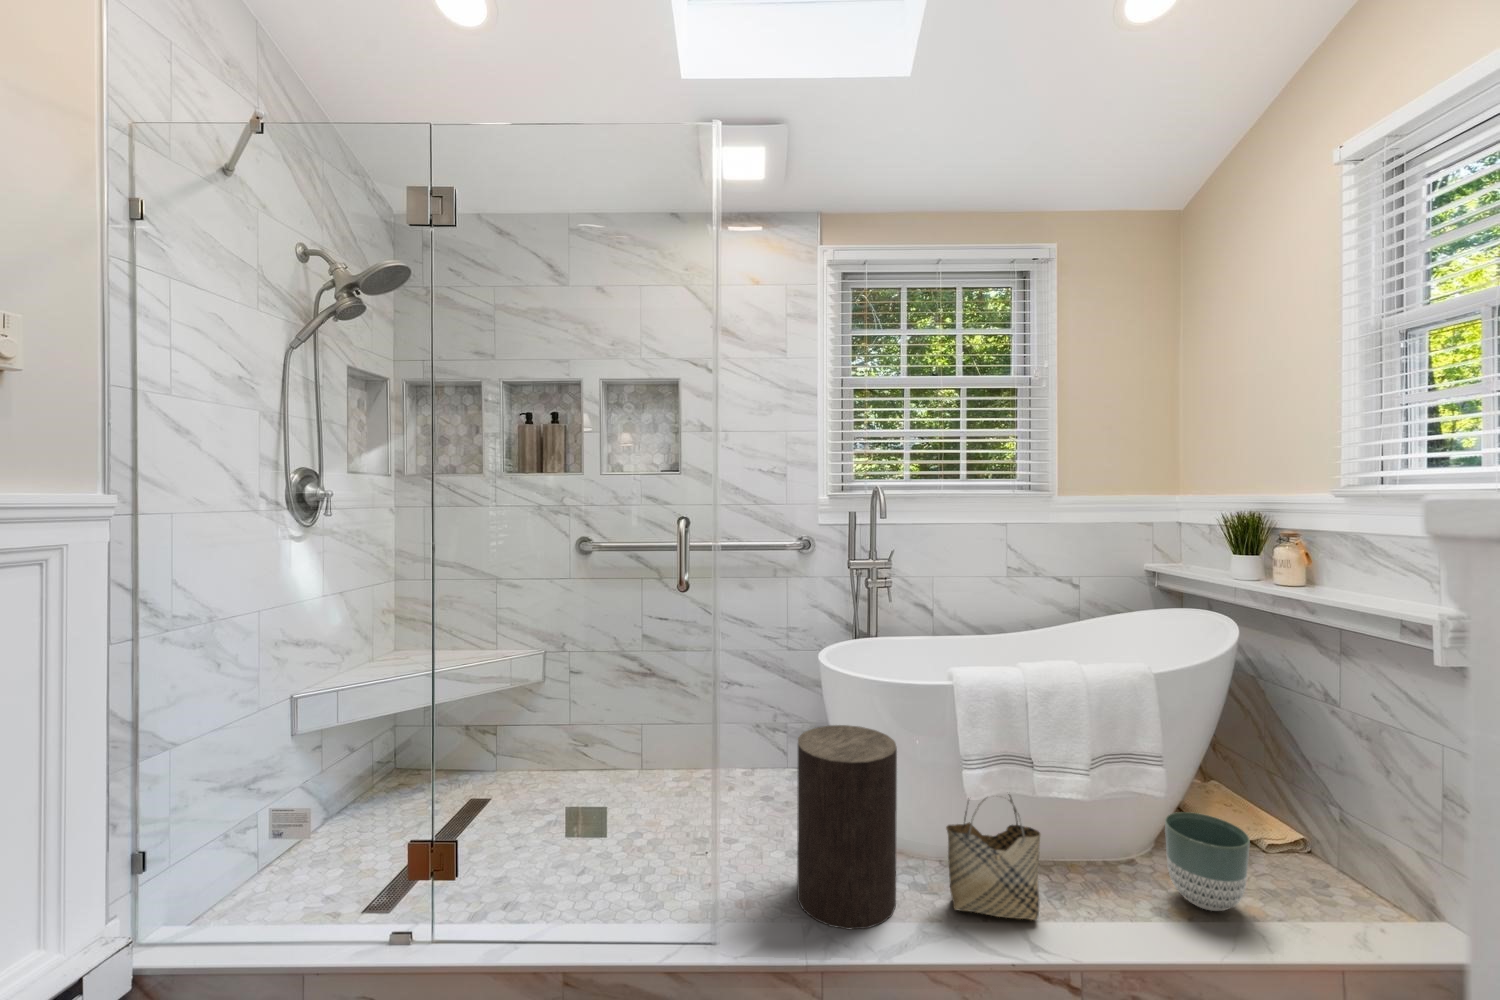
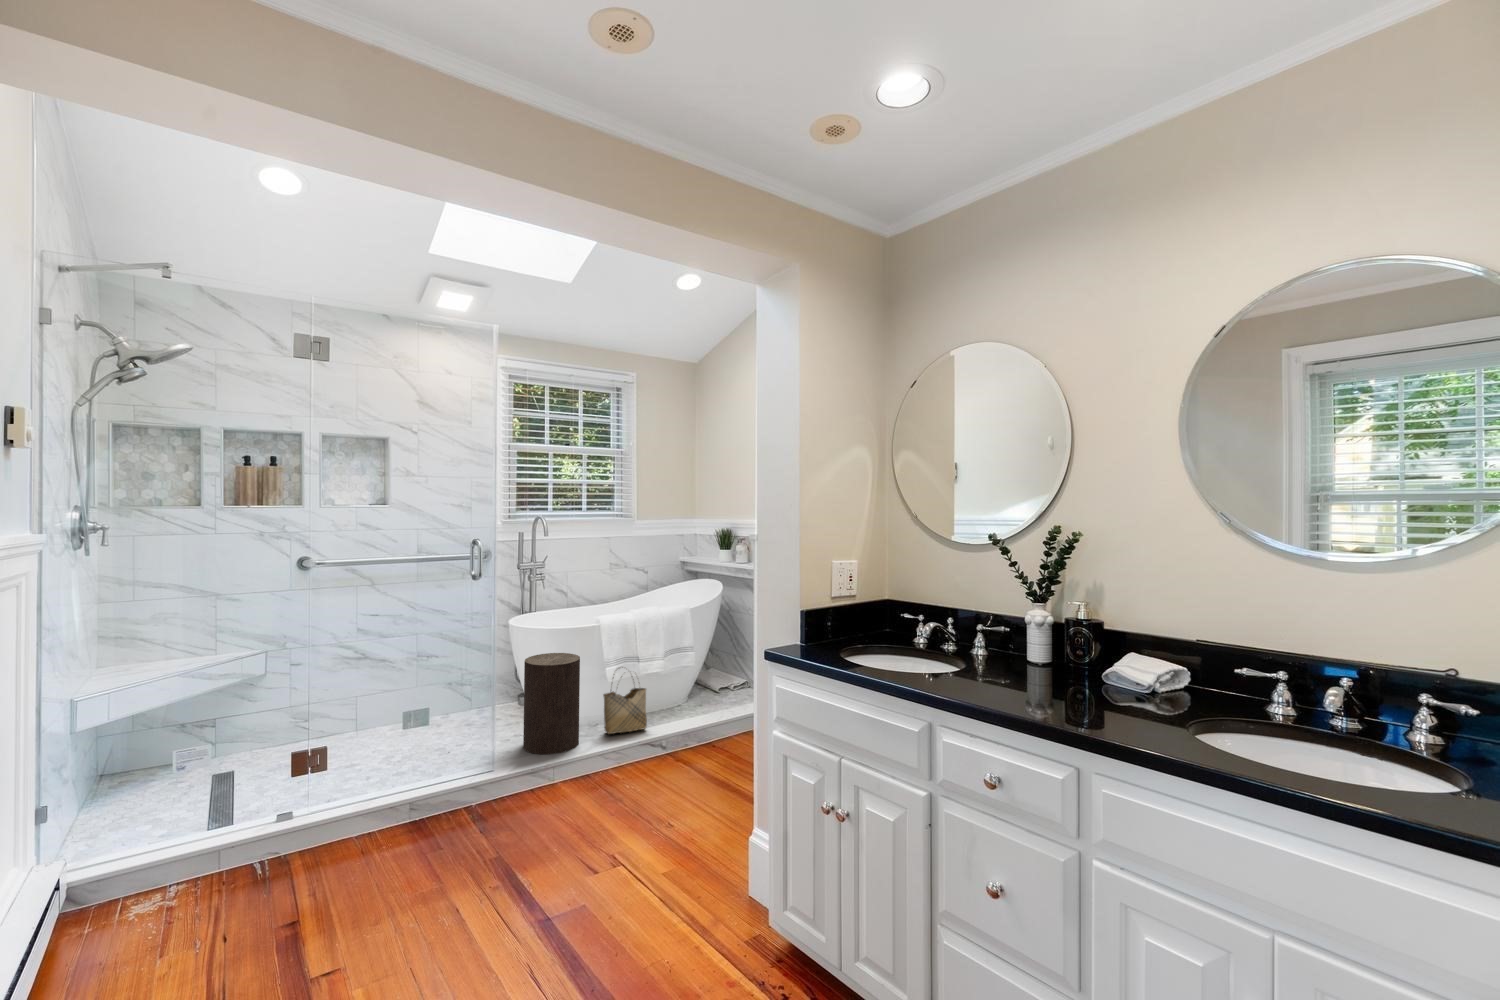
planter: present [1165,812,1250,911] -> none [696,671,728,711]

